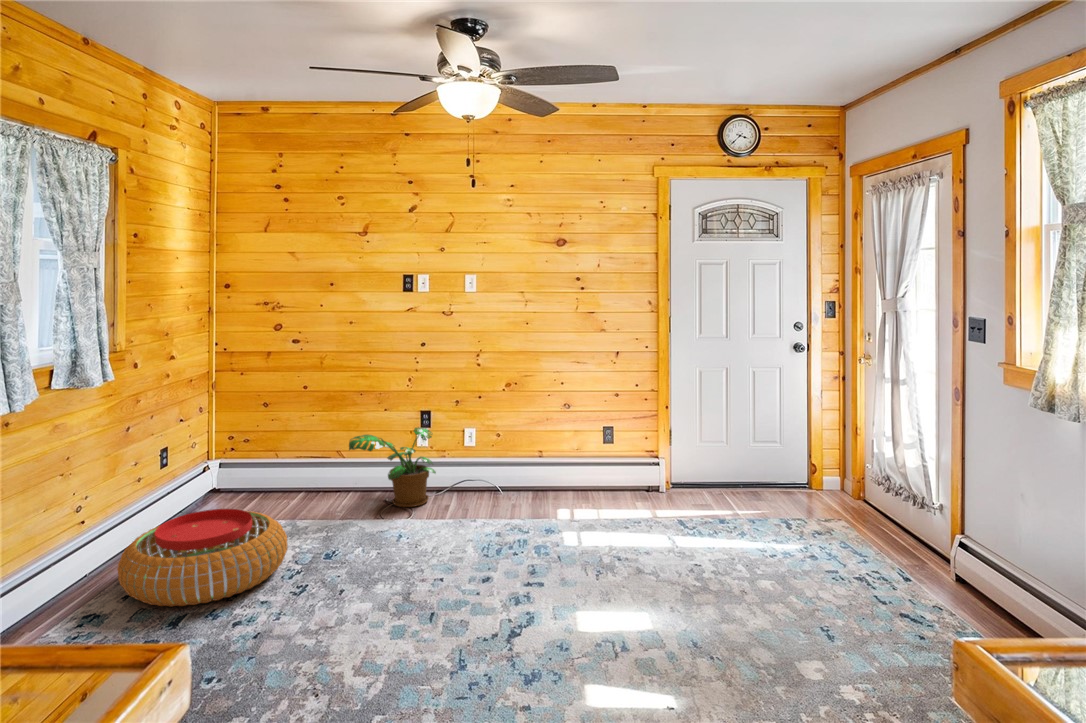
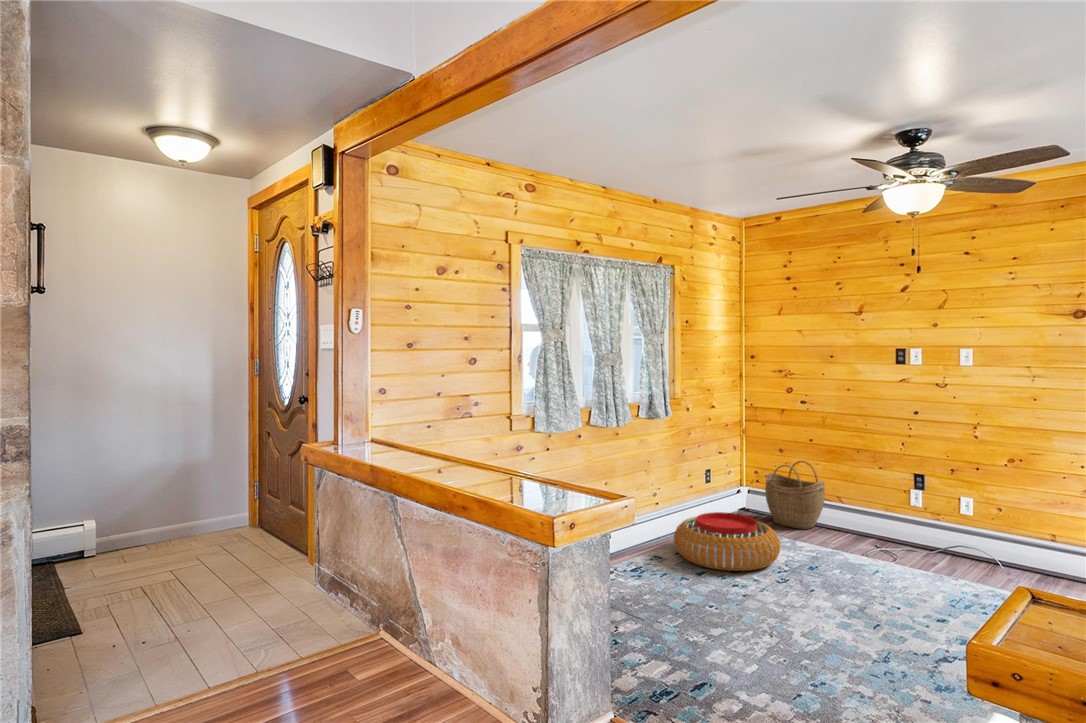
woven basket: none [247,415,322,502] -> present [765,461,825,529]
potted plant: present [349,428,436,507] -> none [841,484,927,556]

